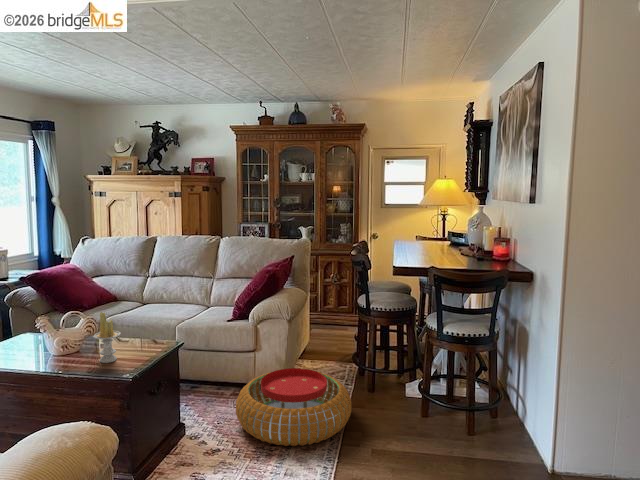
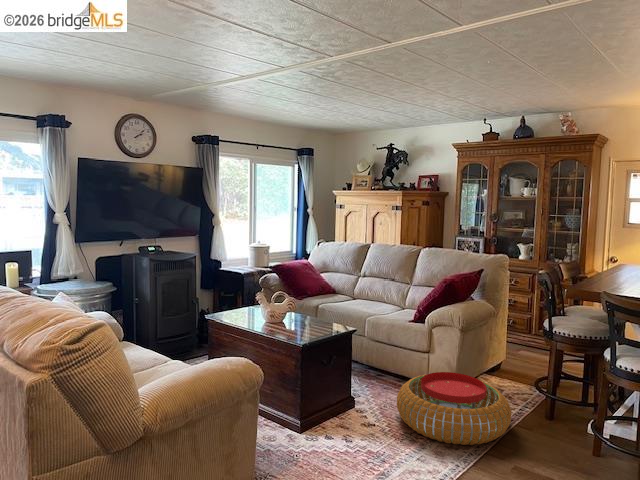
candle: present [93,312,121,363] -> none [286,292,306,332]

